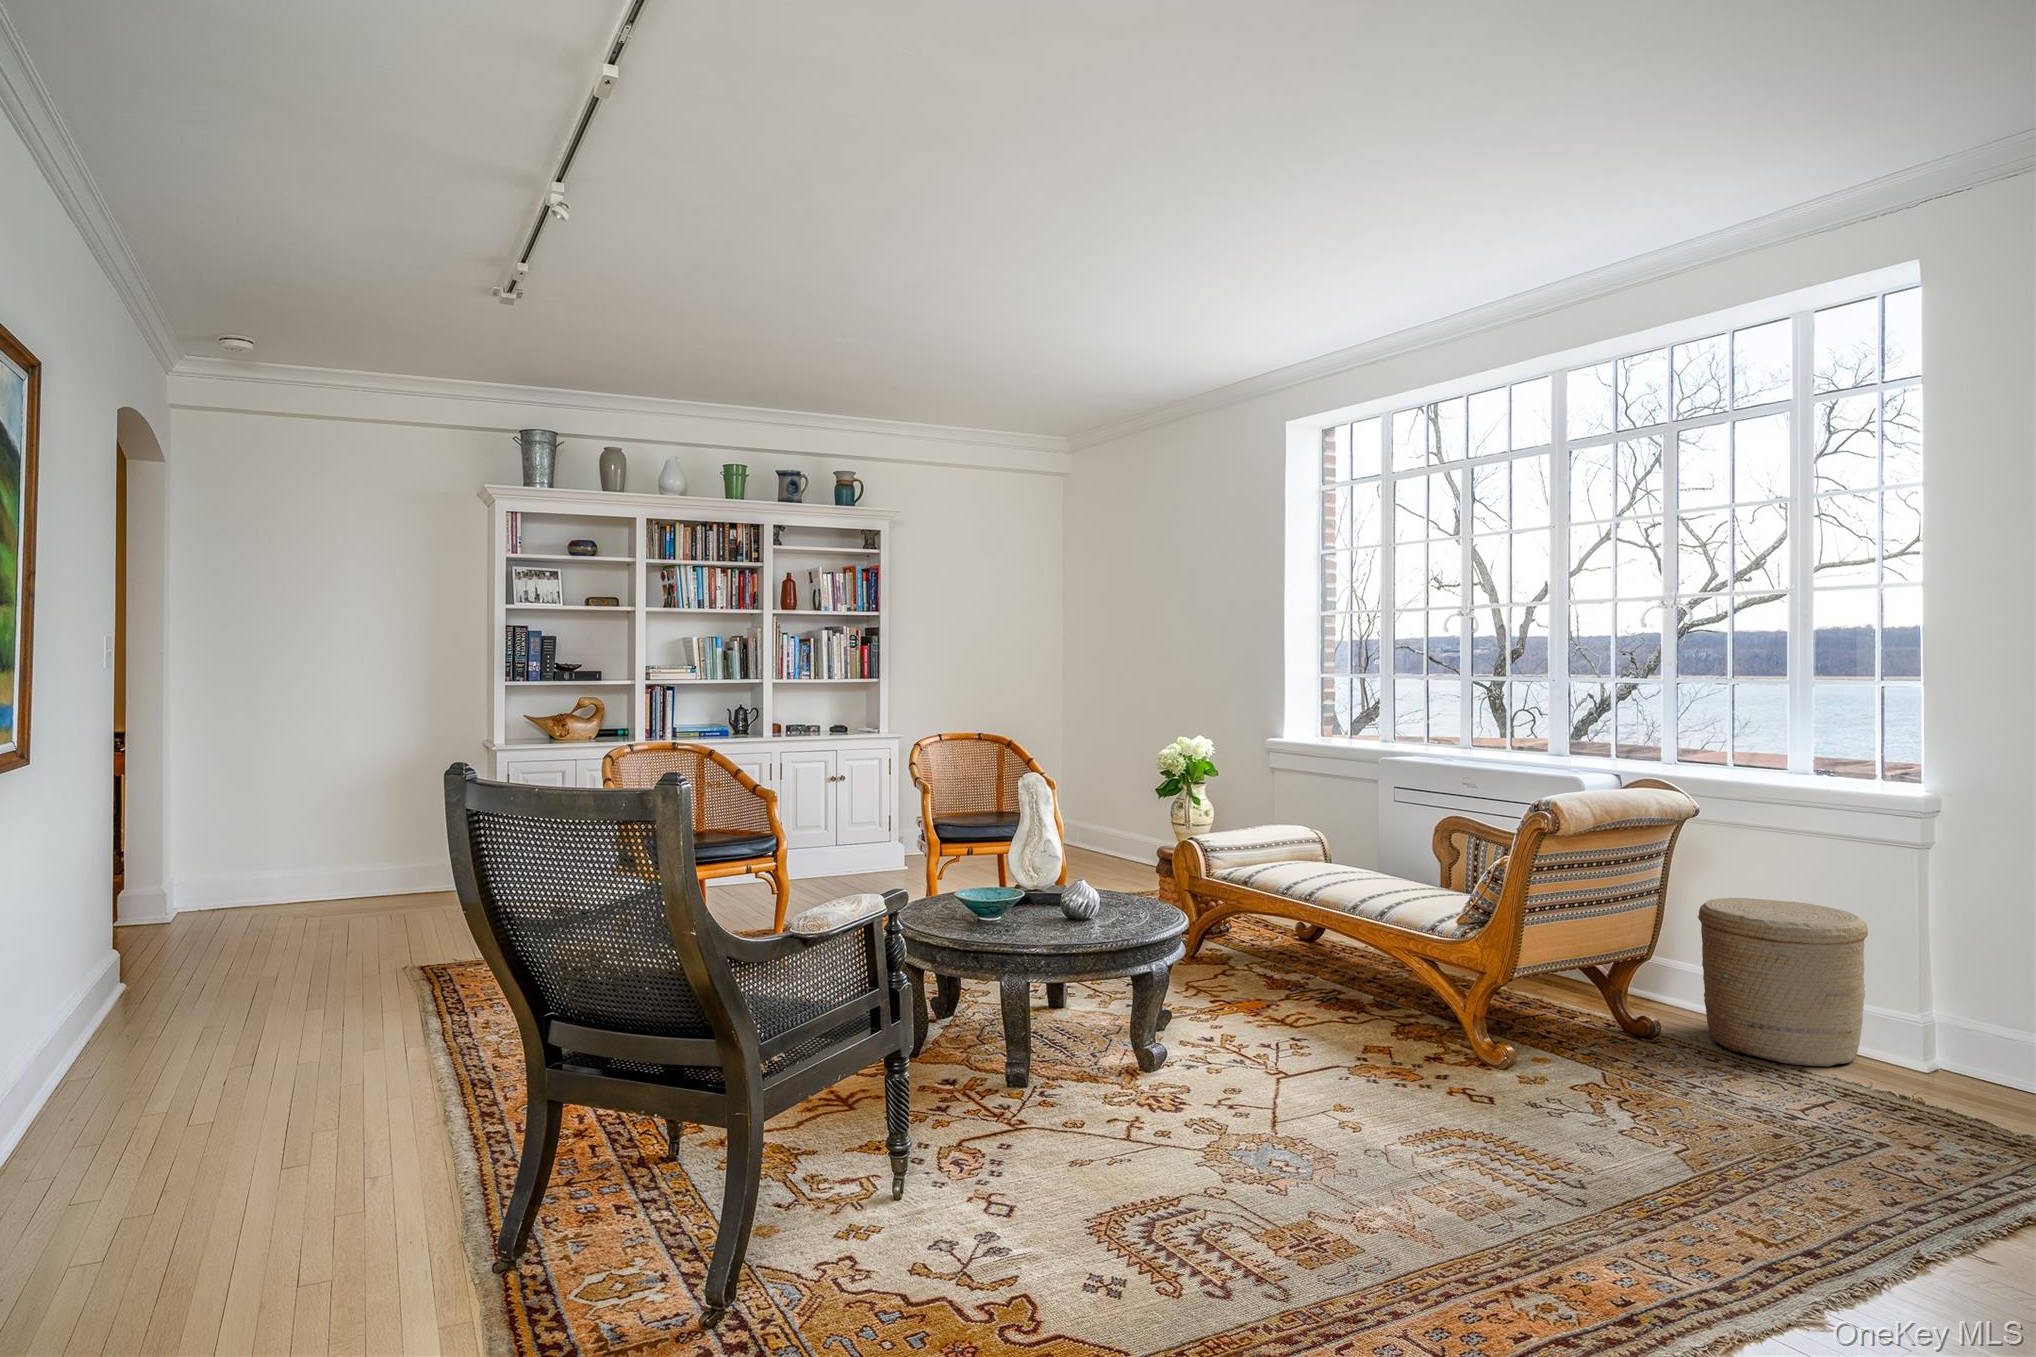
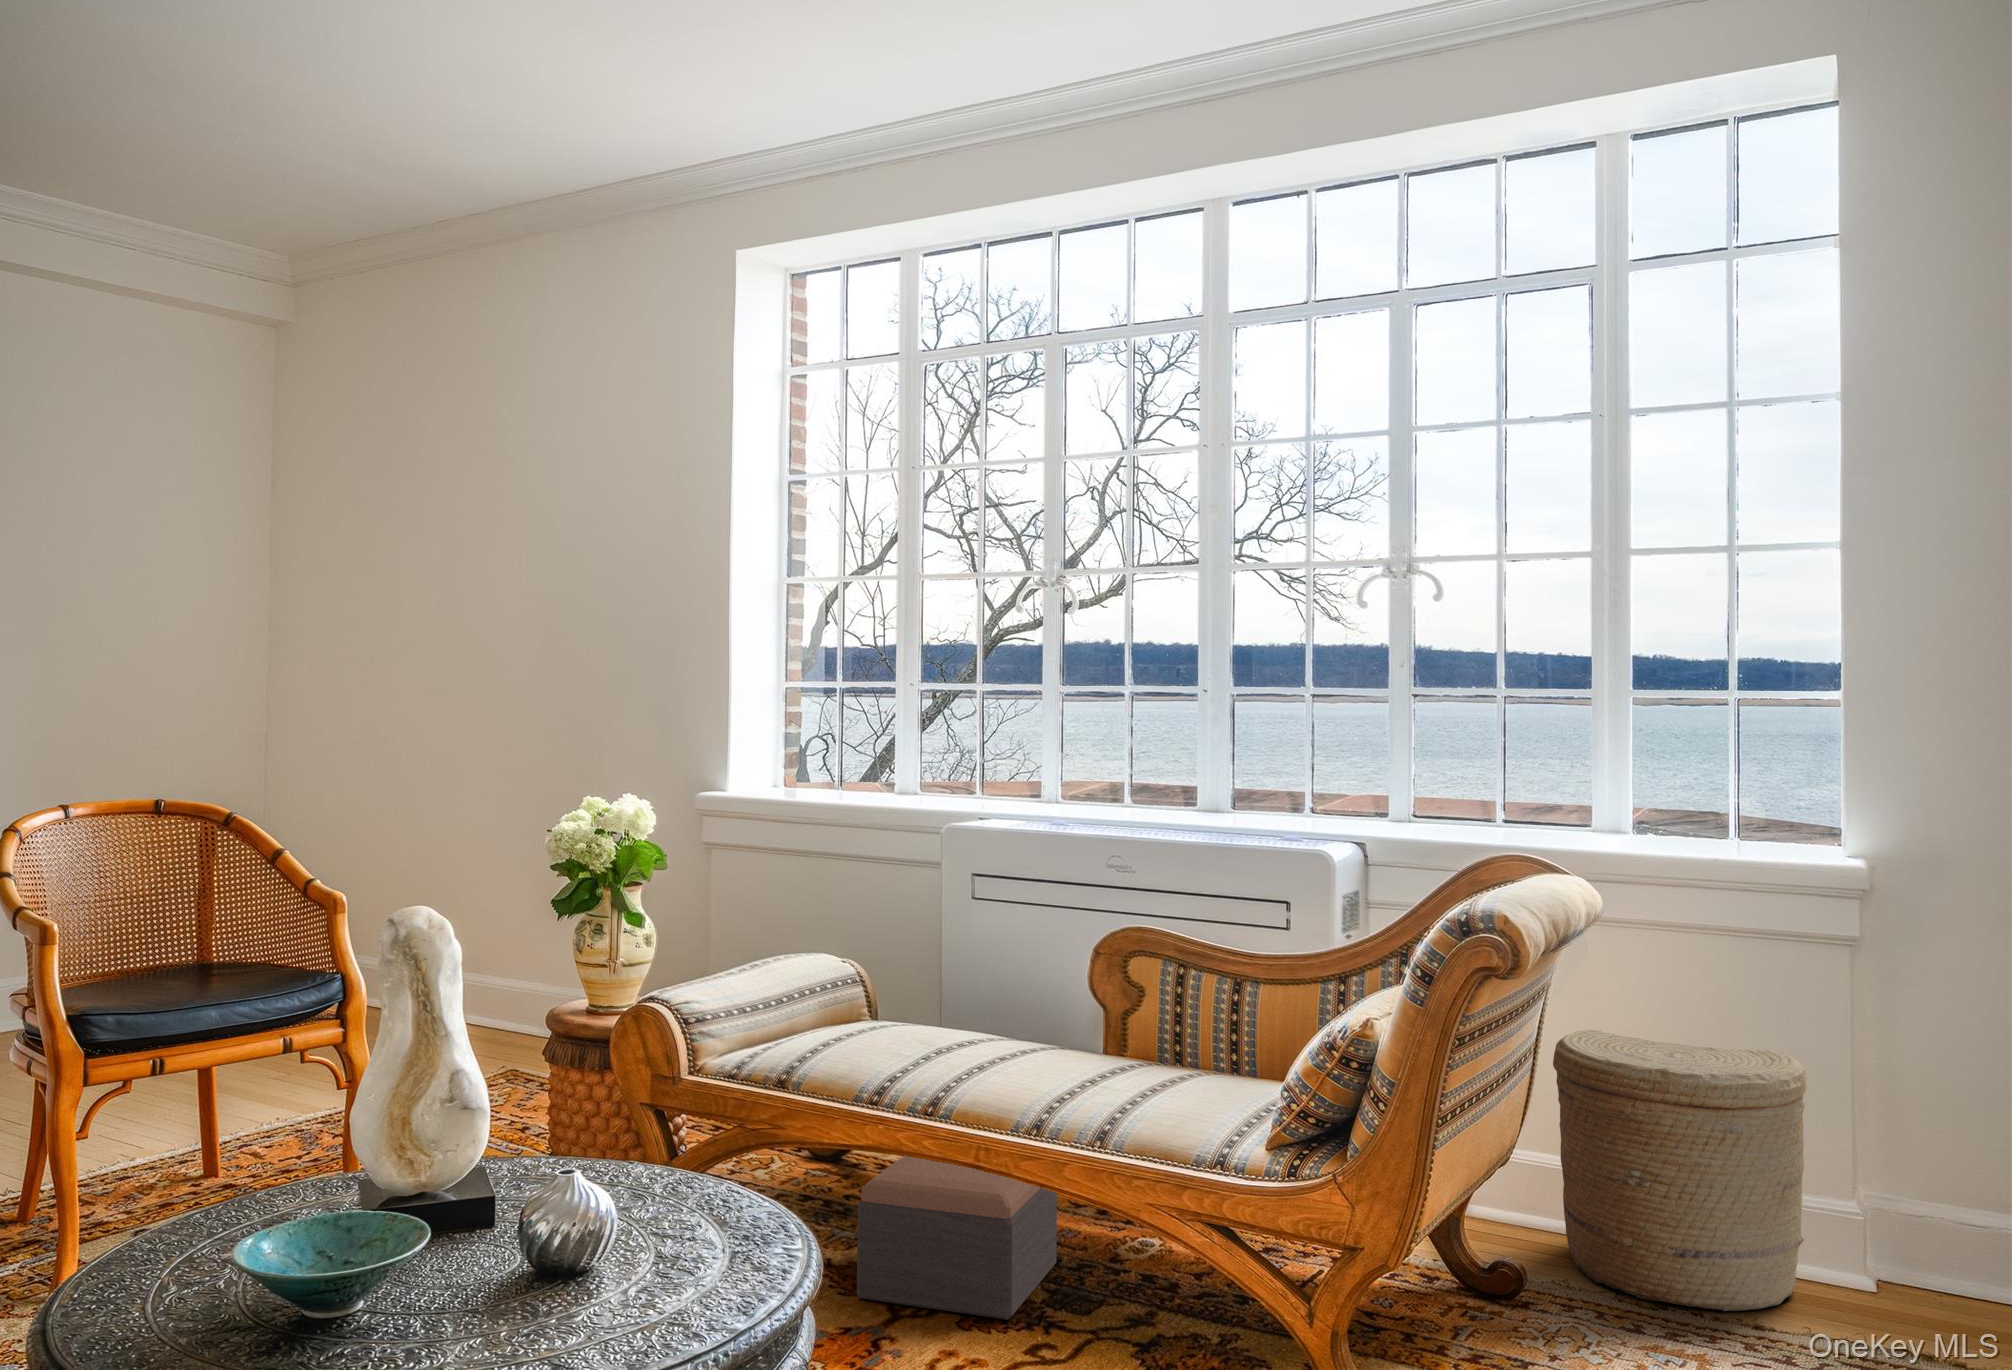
footstool: none [1278,924,1393,1007] -> present [857,1156,1057,1320]

